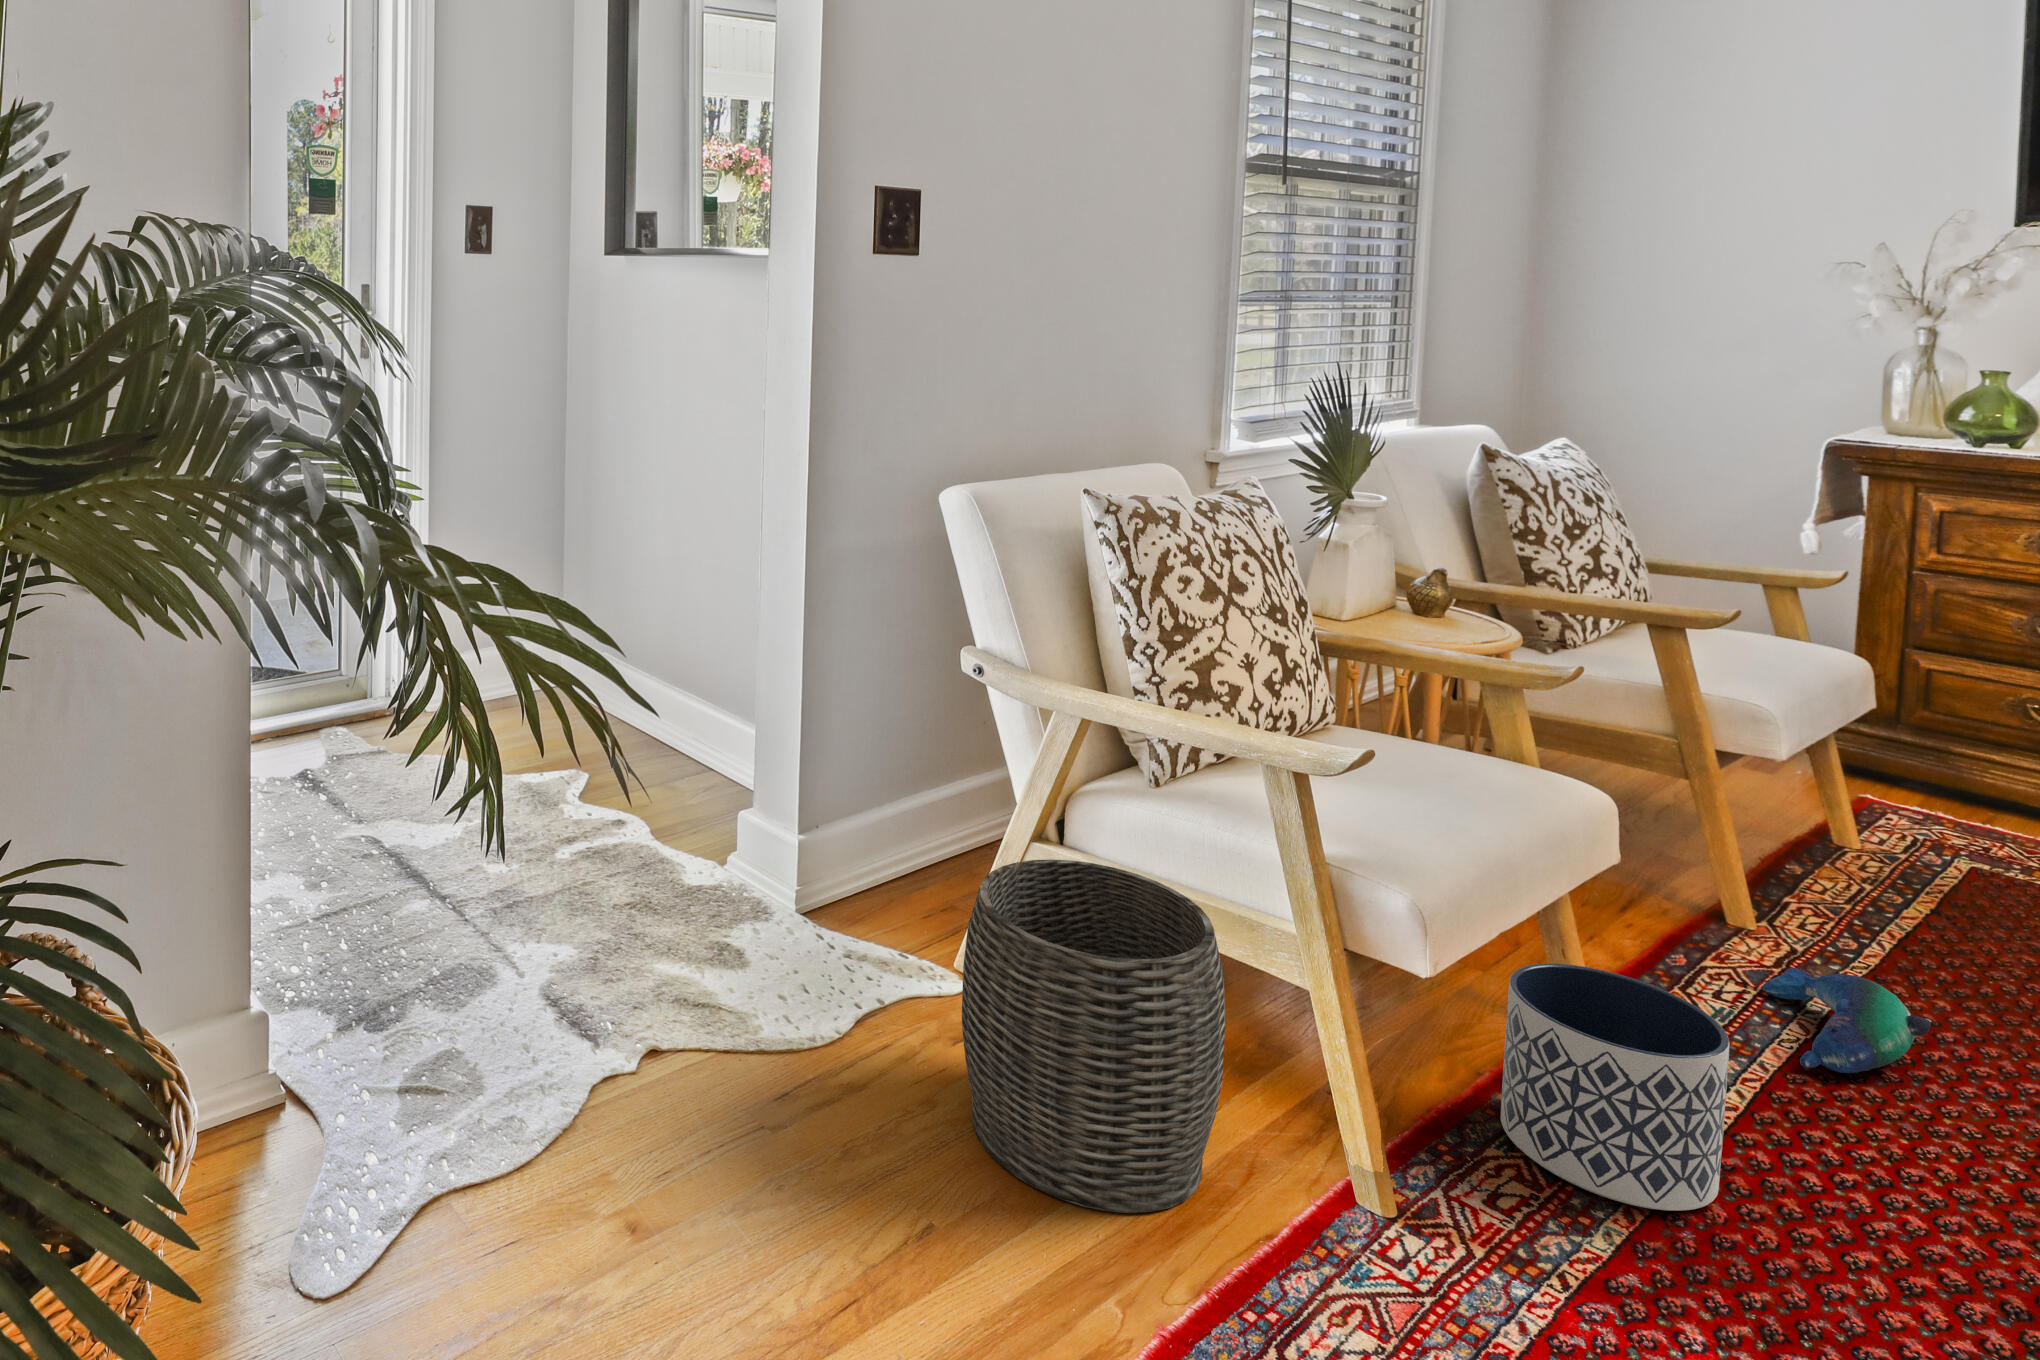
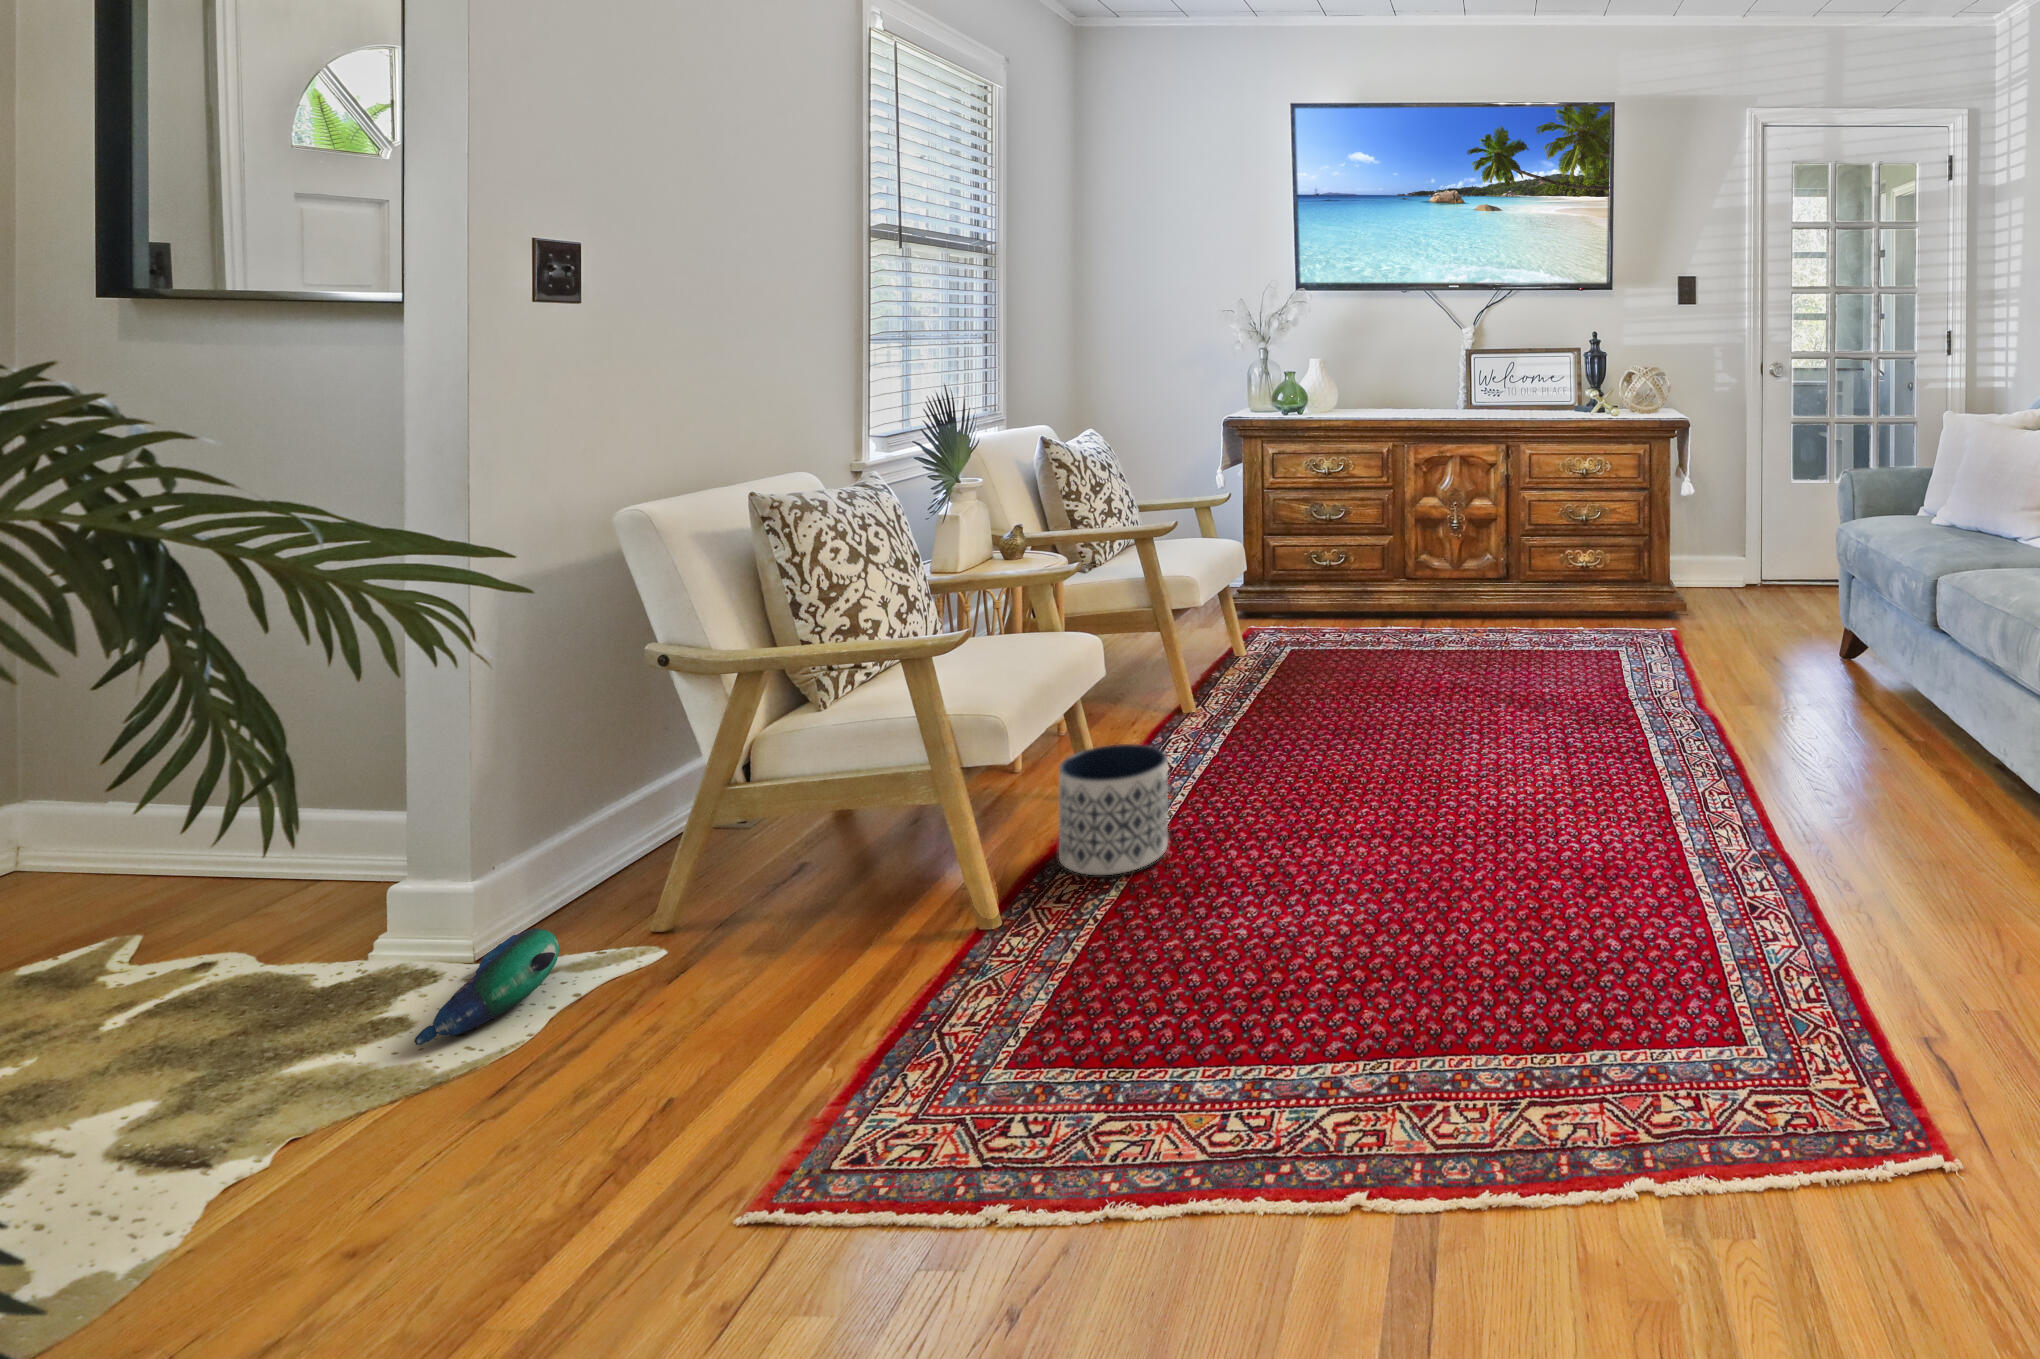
woven basket: present [962,859,1225,1213] -> none [663,775,881,1035]
plush toy: present [1762,967,1931,1074] -> present [414,928,559,1045]

